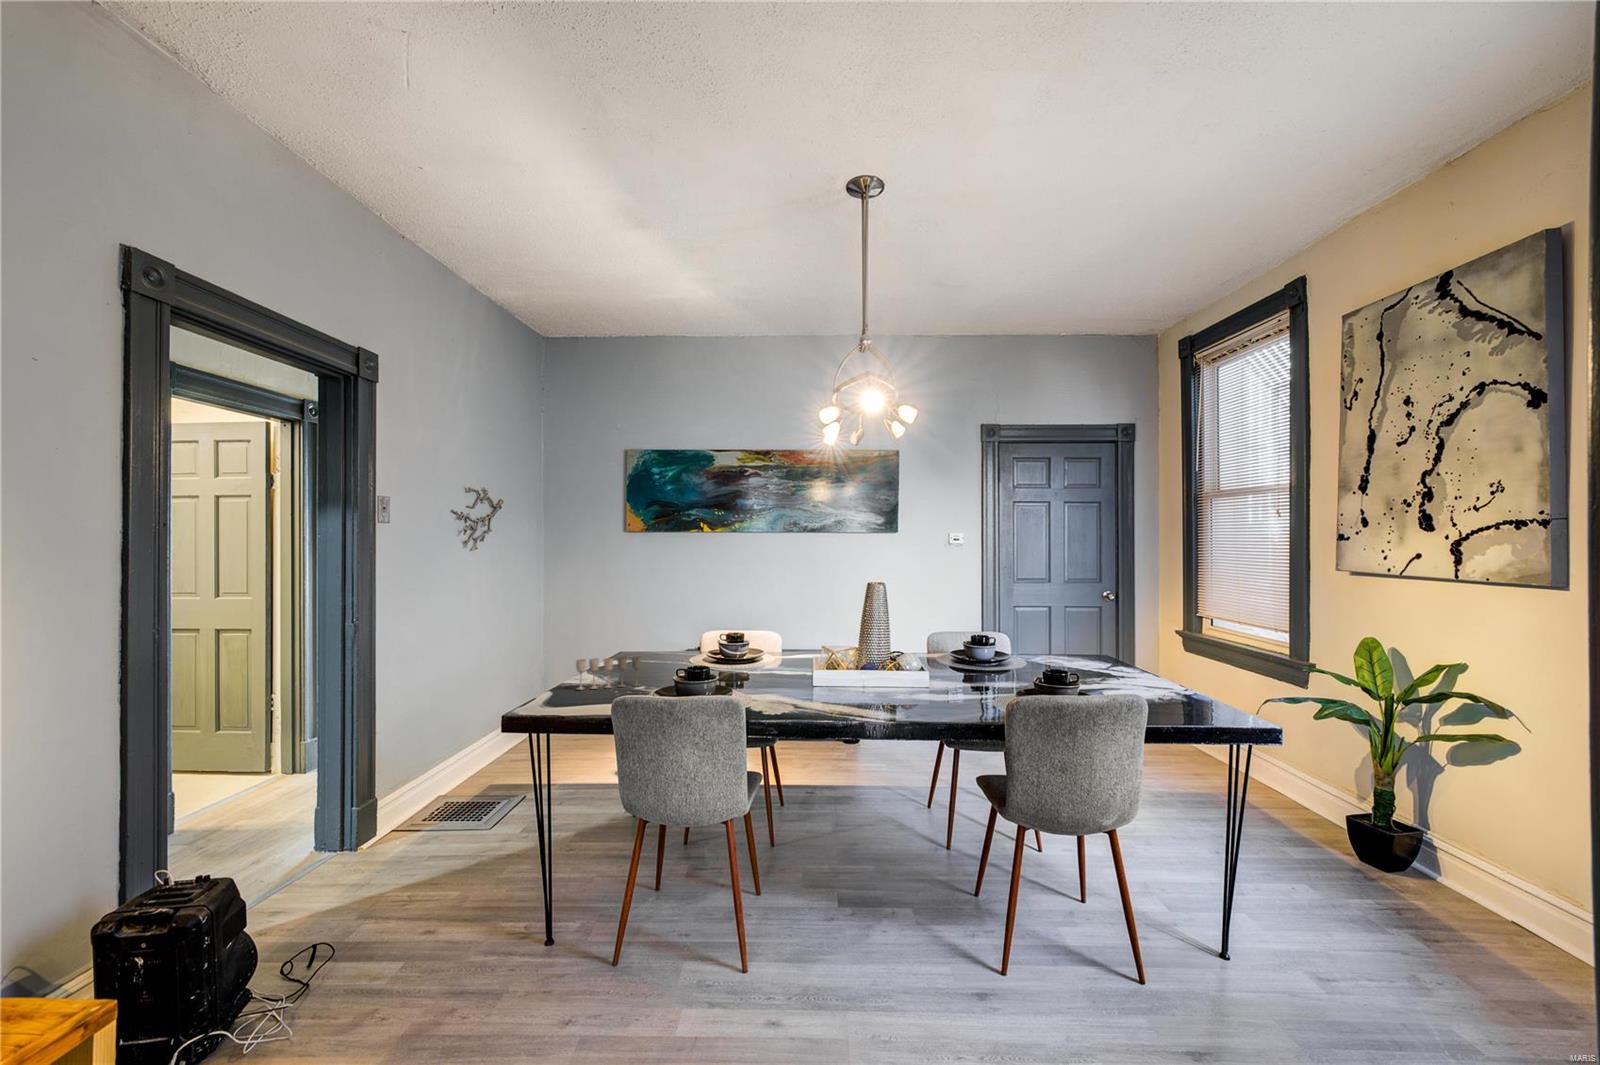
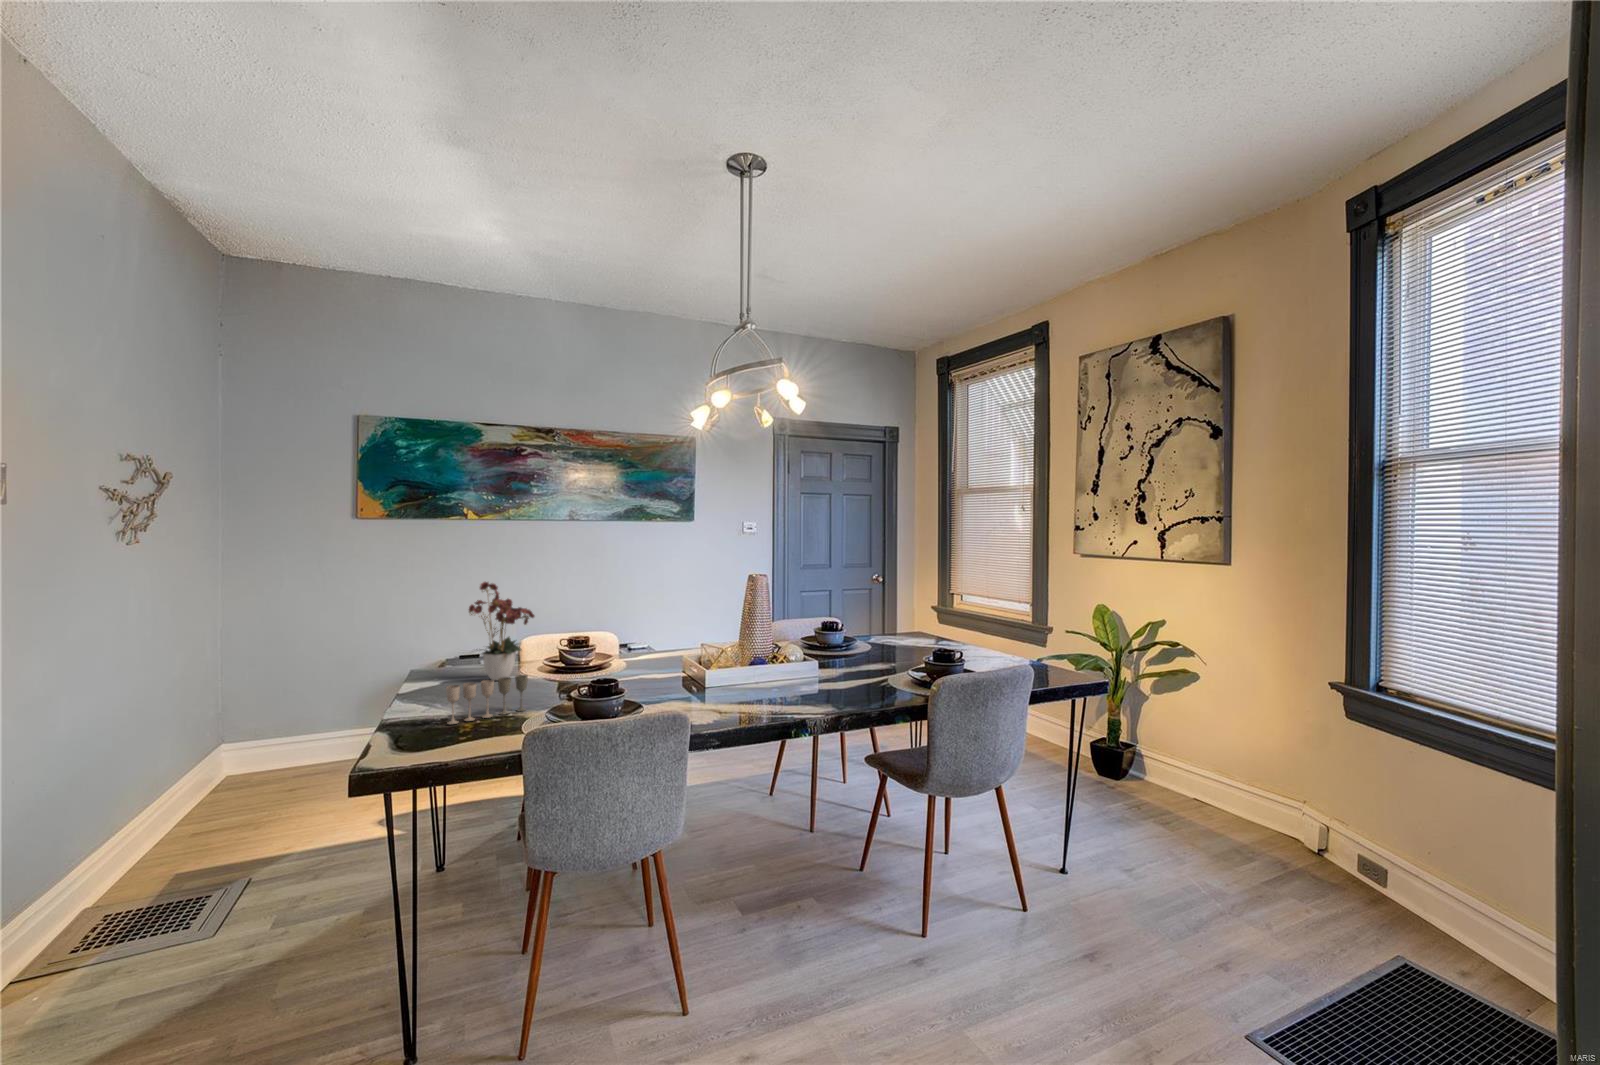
flower arrangement: none [628,576,682,662] -> present [469,582,534,680]

